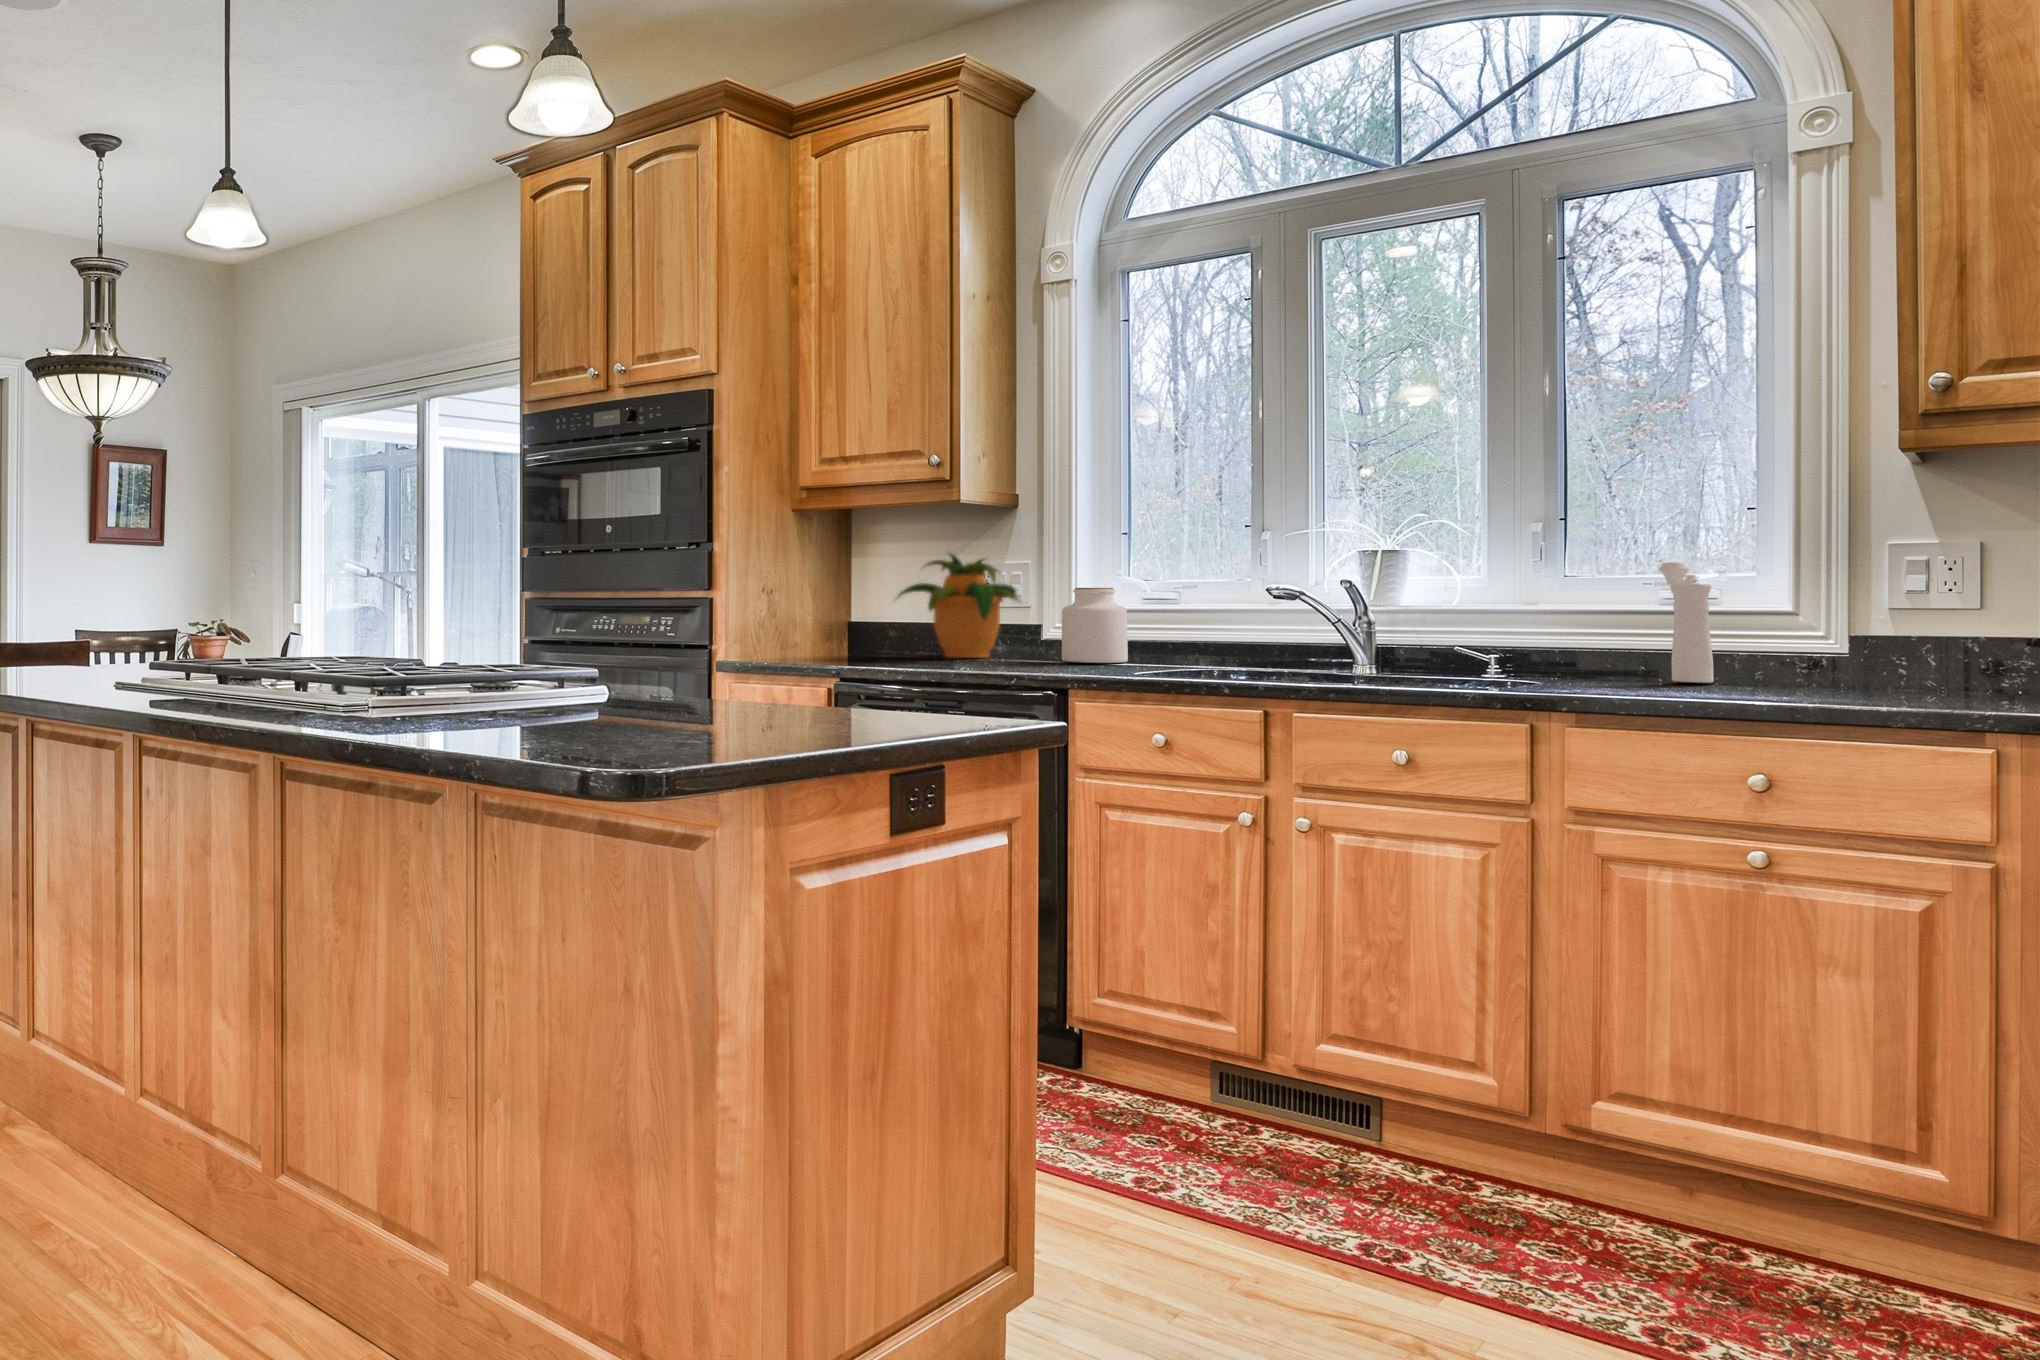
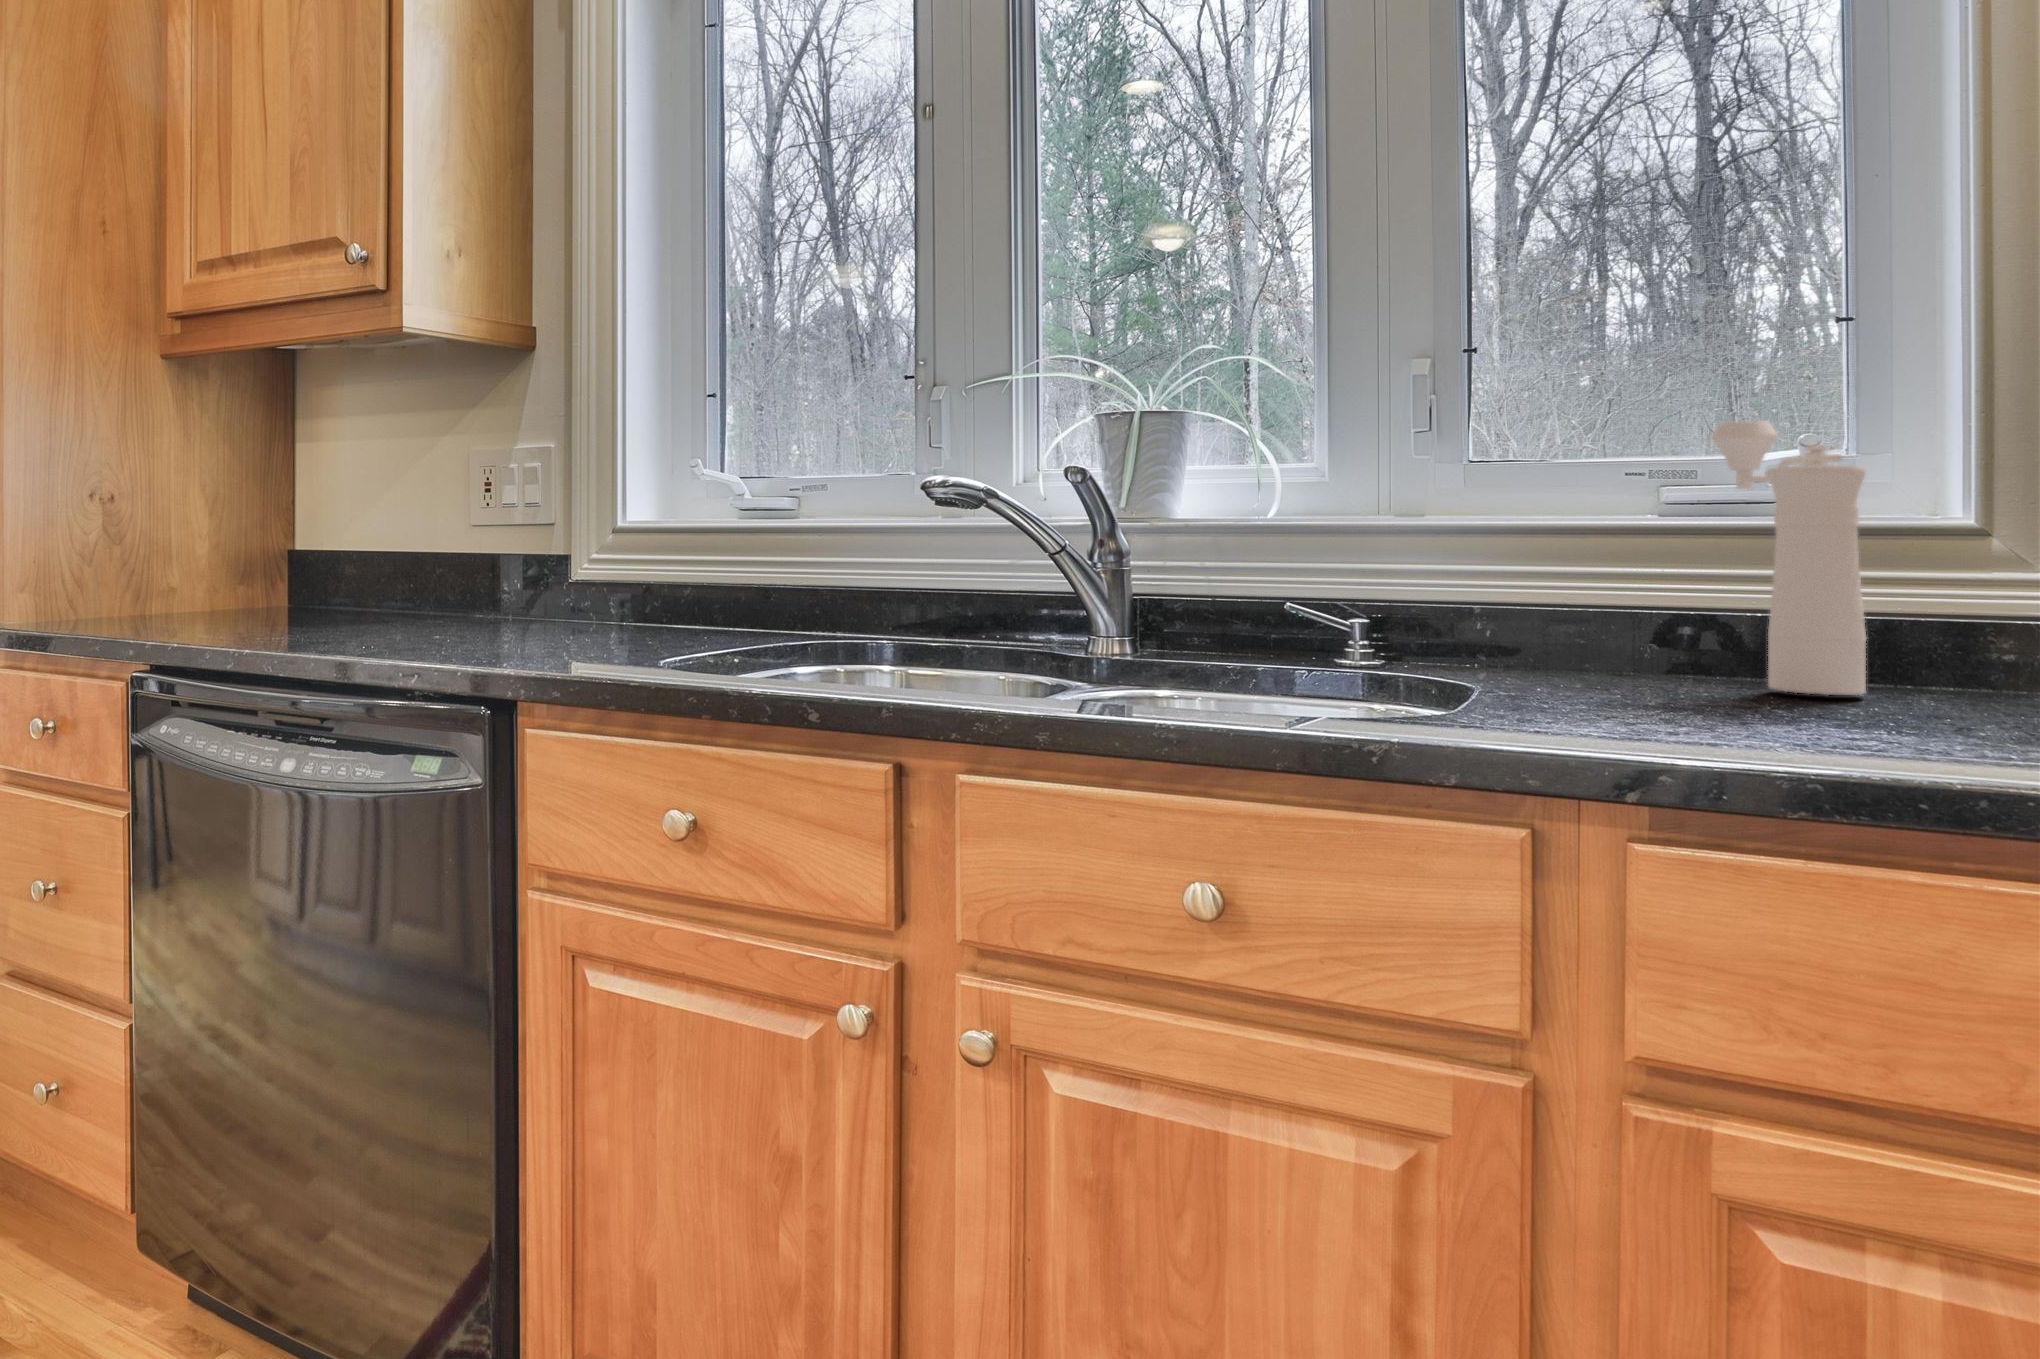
potted plant: present [899,554,1018,658] -> none [327,427,556,619]
jar: present [1062,588,1128,663] -> none [580,491,695,631]

